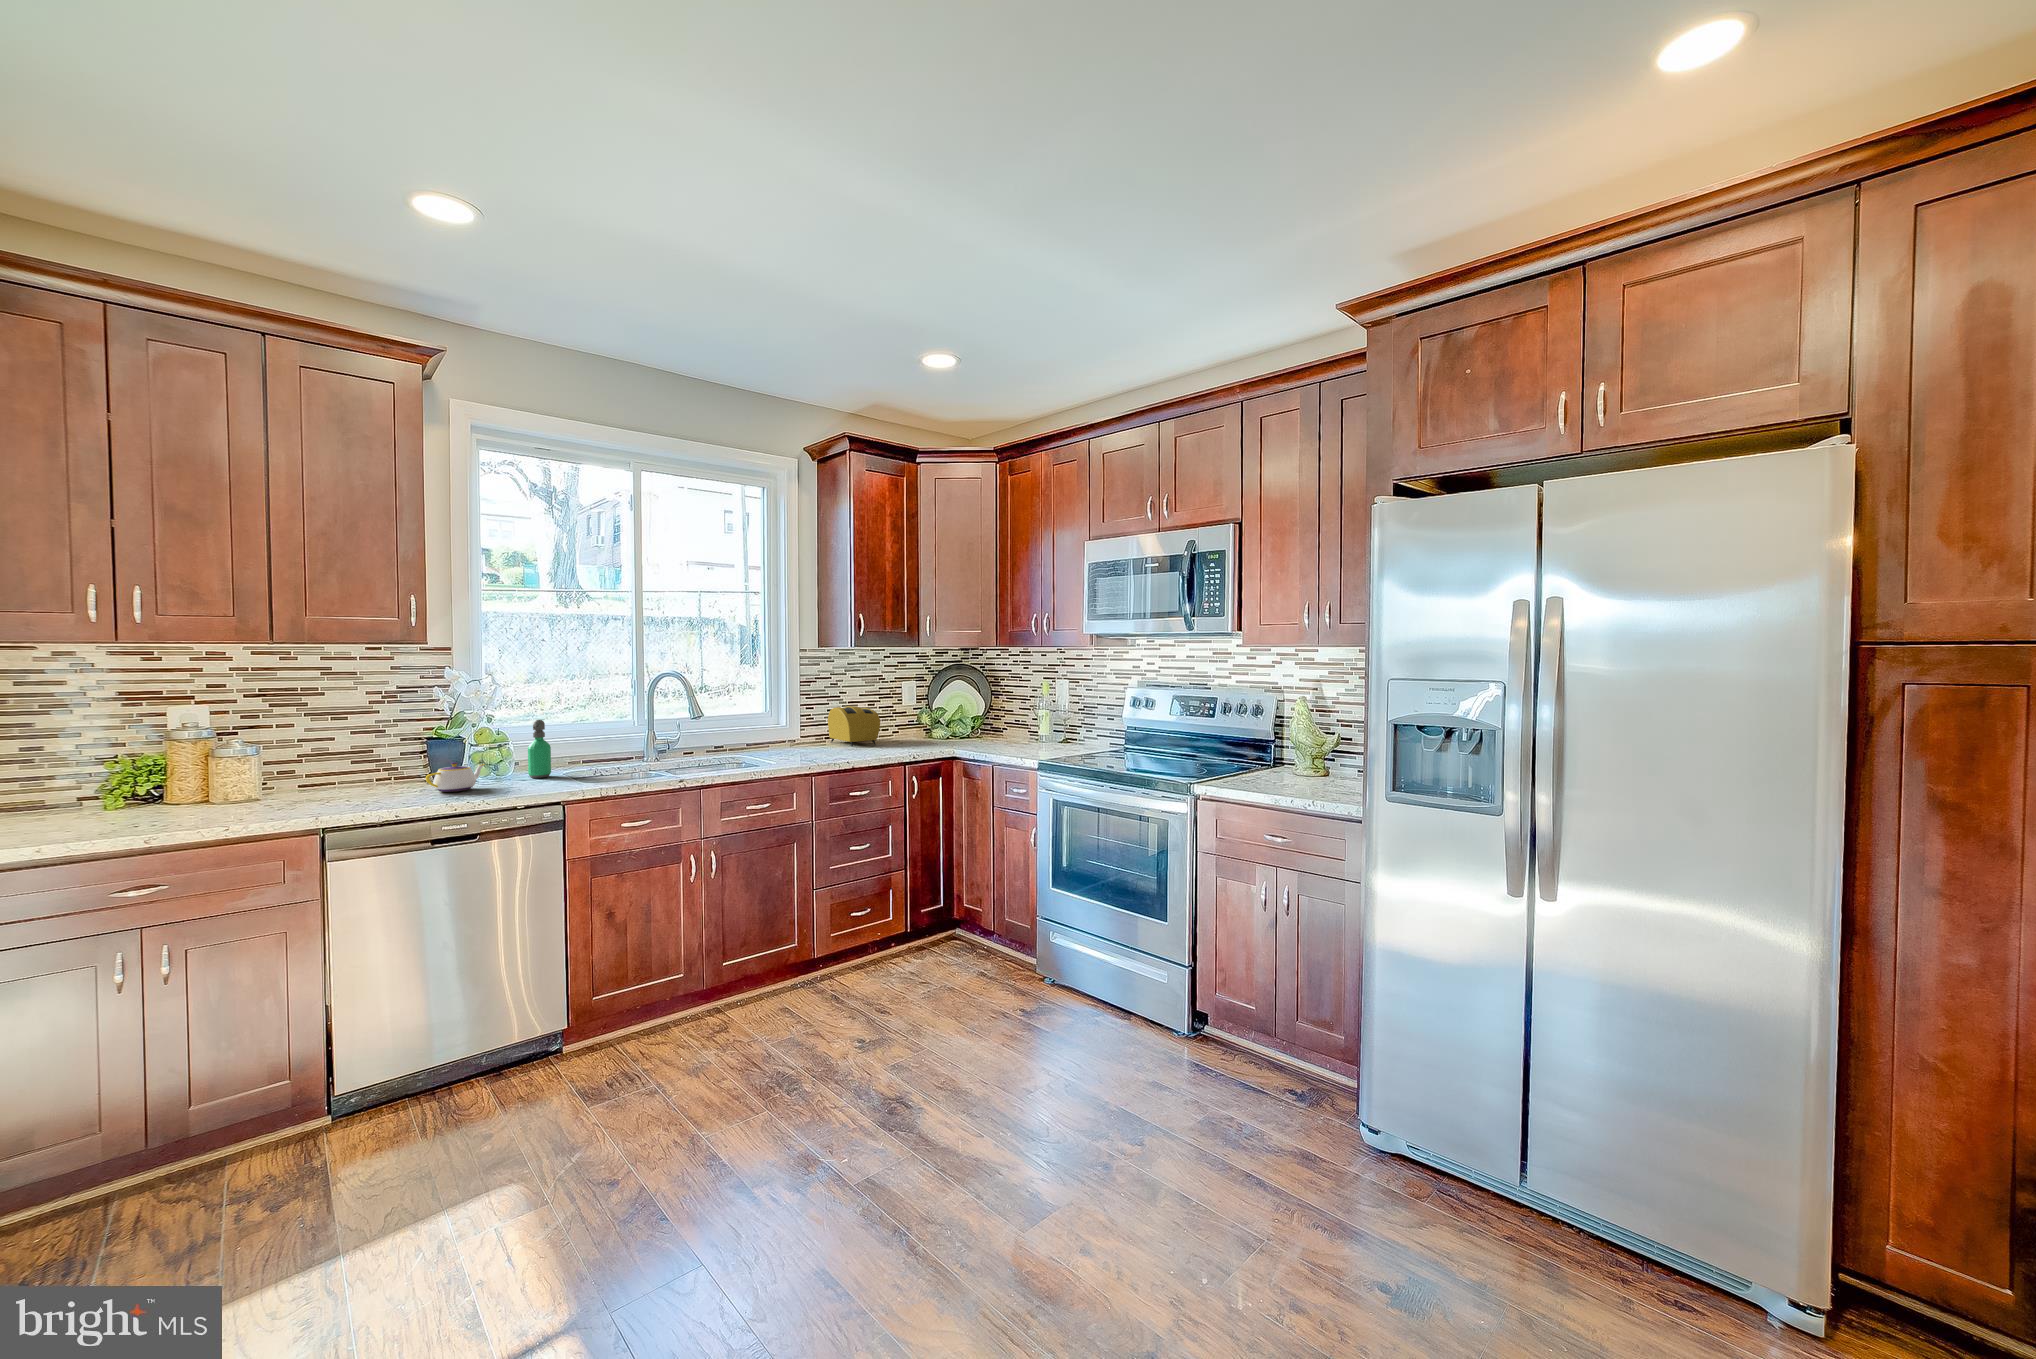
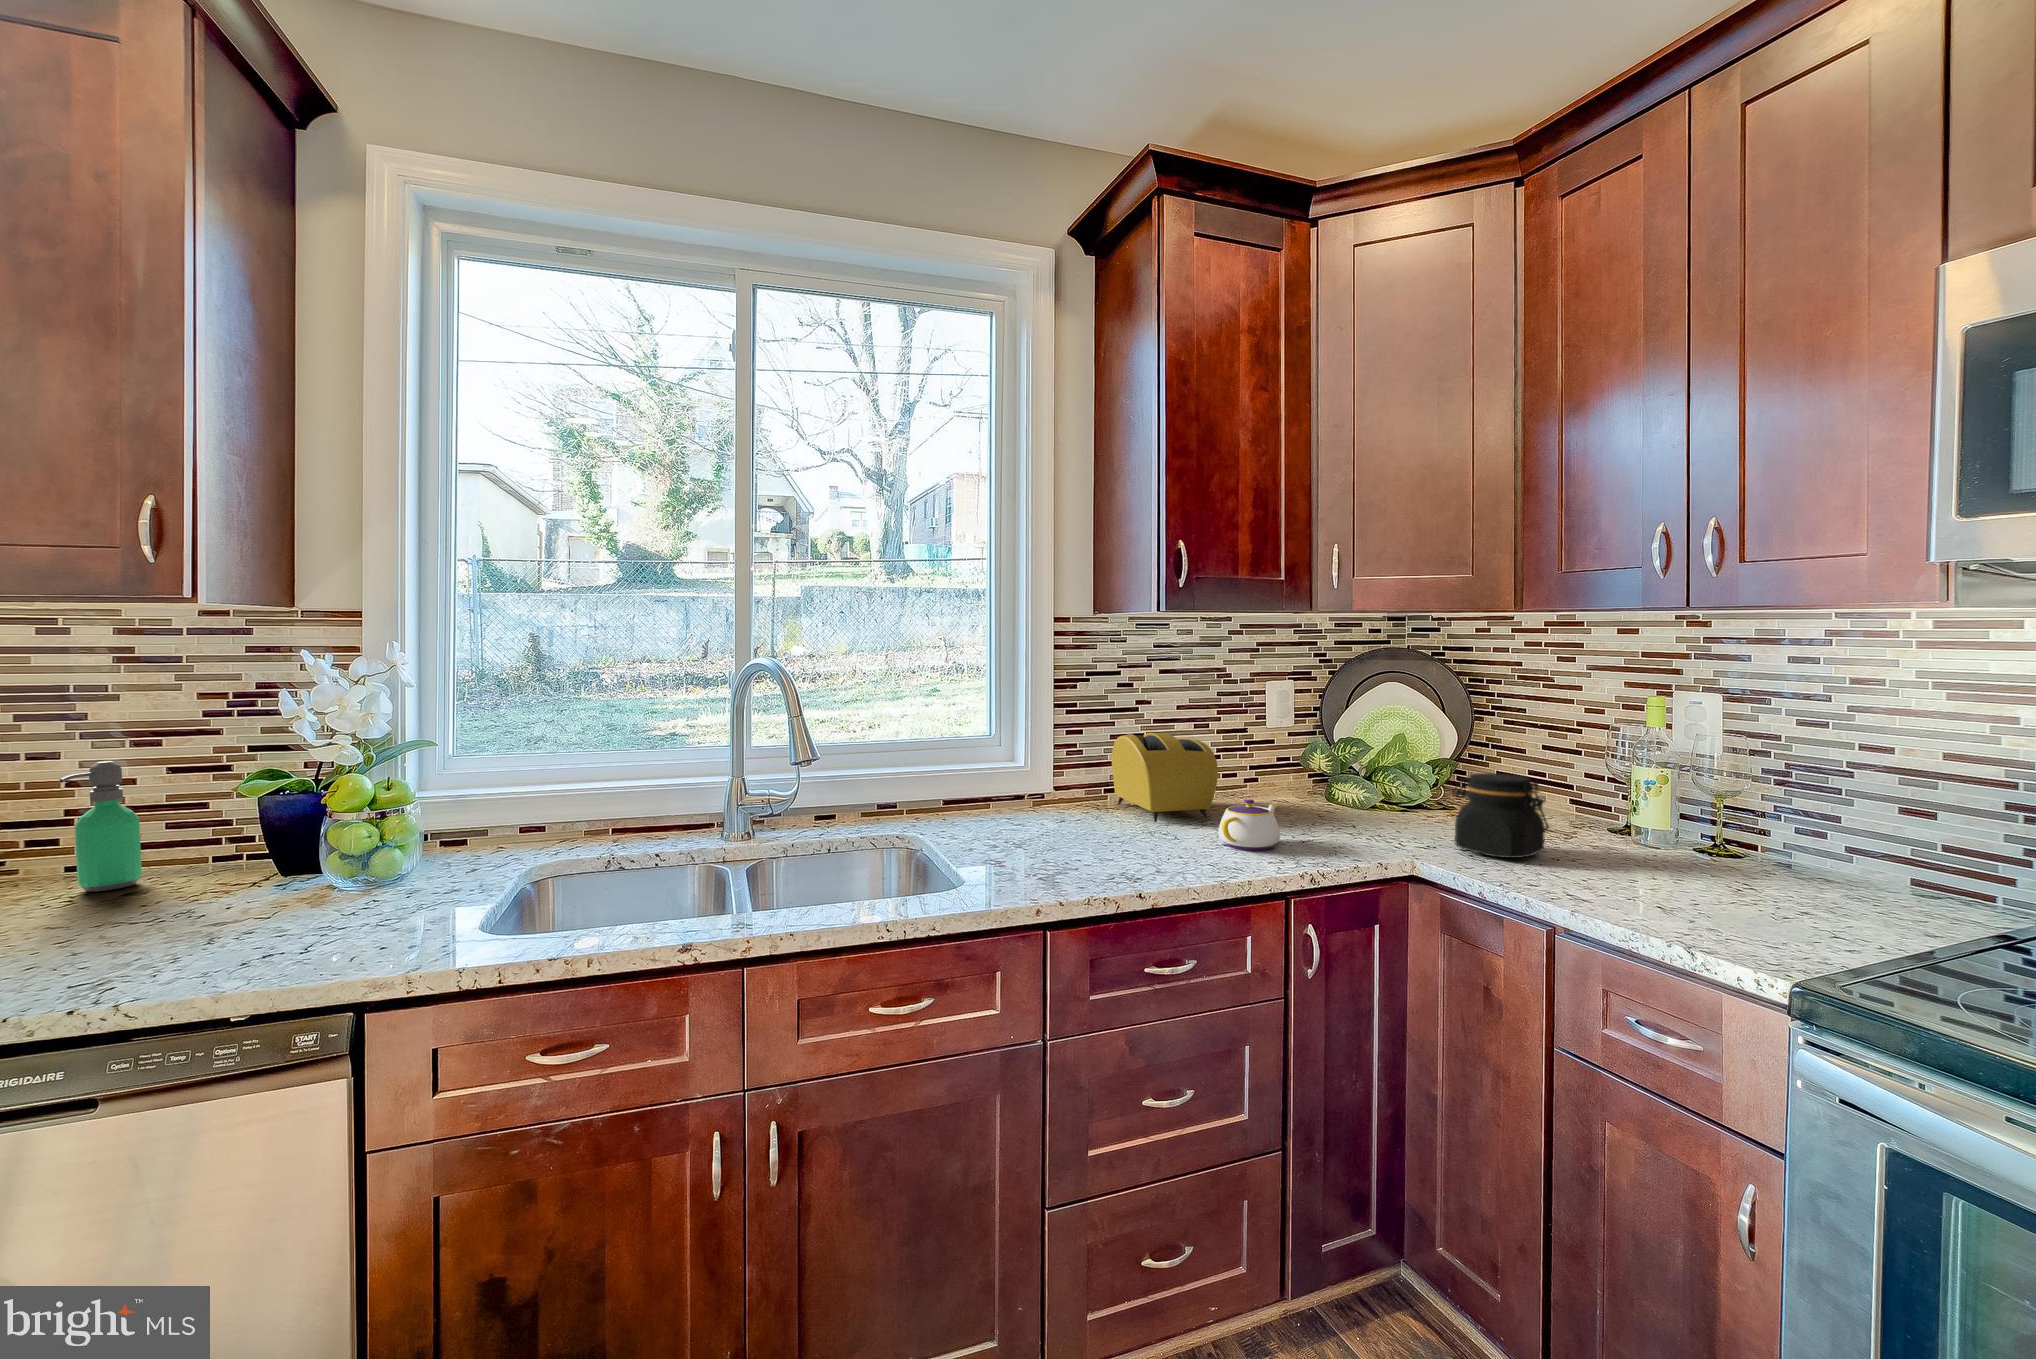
jar: none [973,716,1005,748] -> present [1452,773,1549,858]
soap dispenser: present [528,720,551,778] -> present [60,761,142,892]
teapot: present [426,762,485,792] -> present [1219,800,1280,851]

